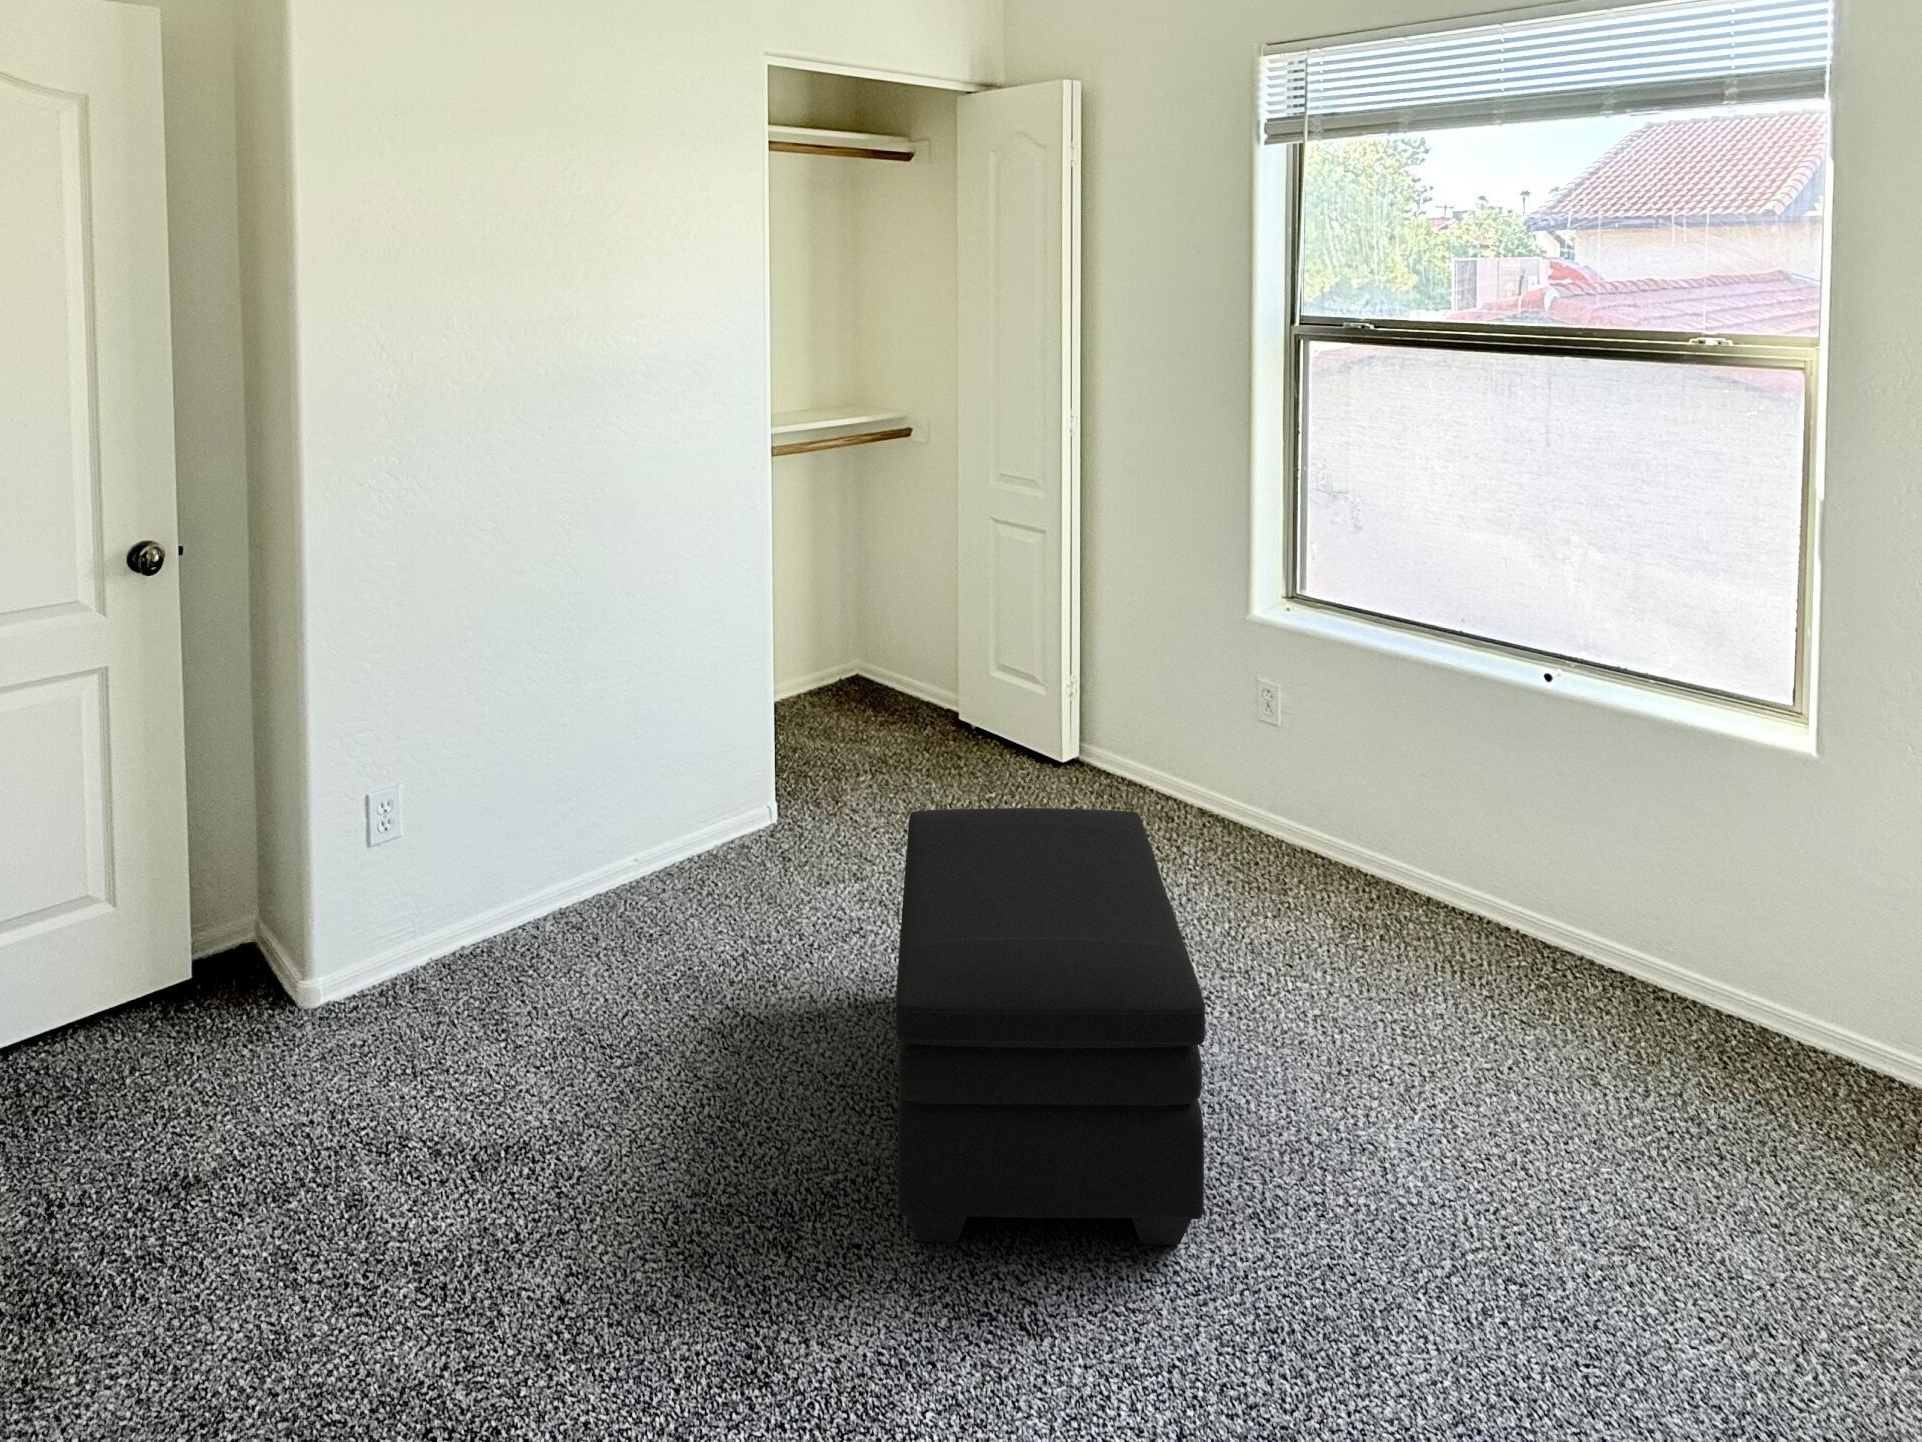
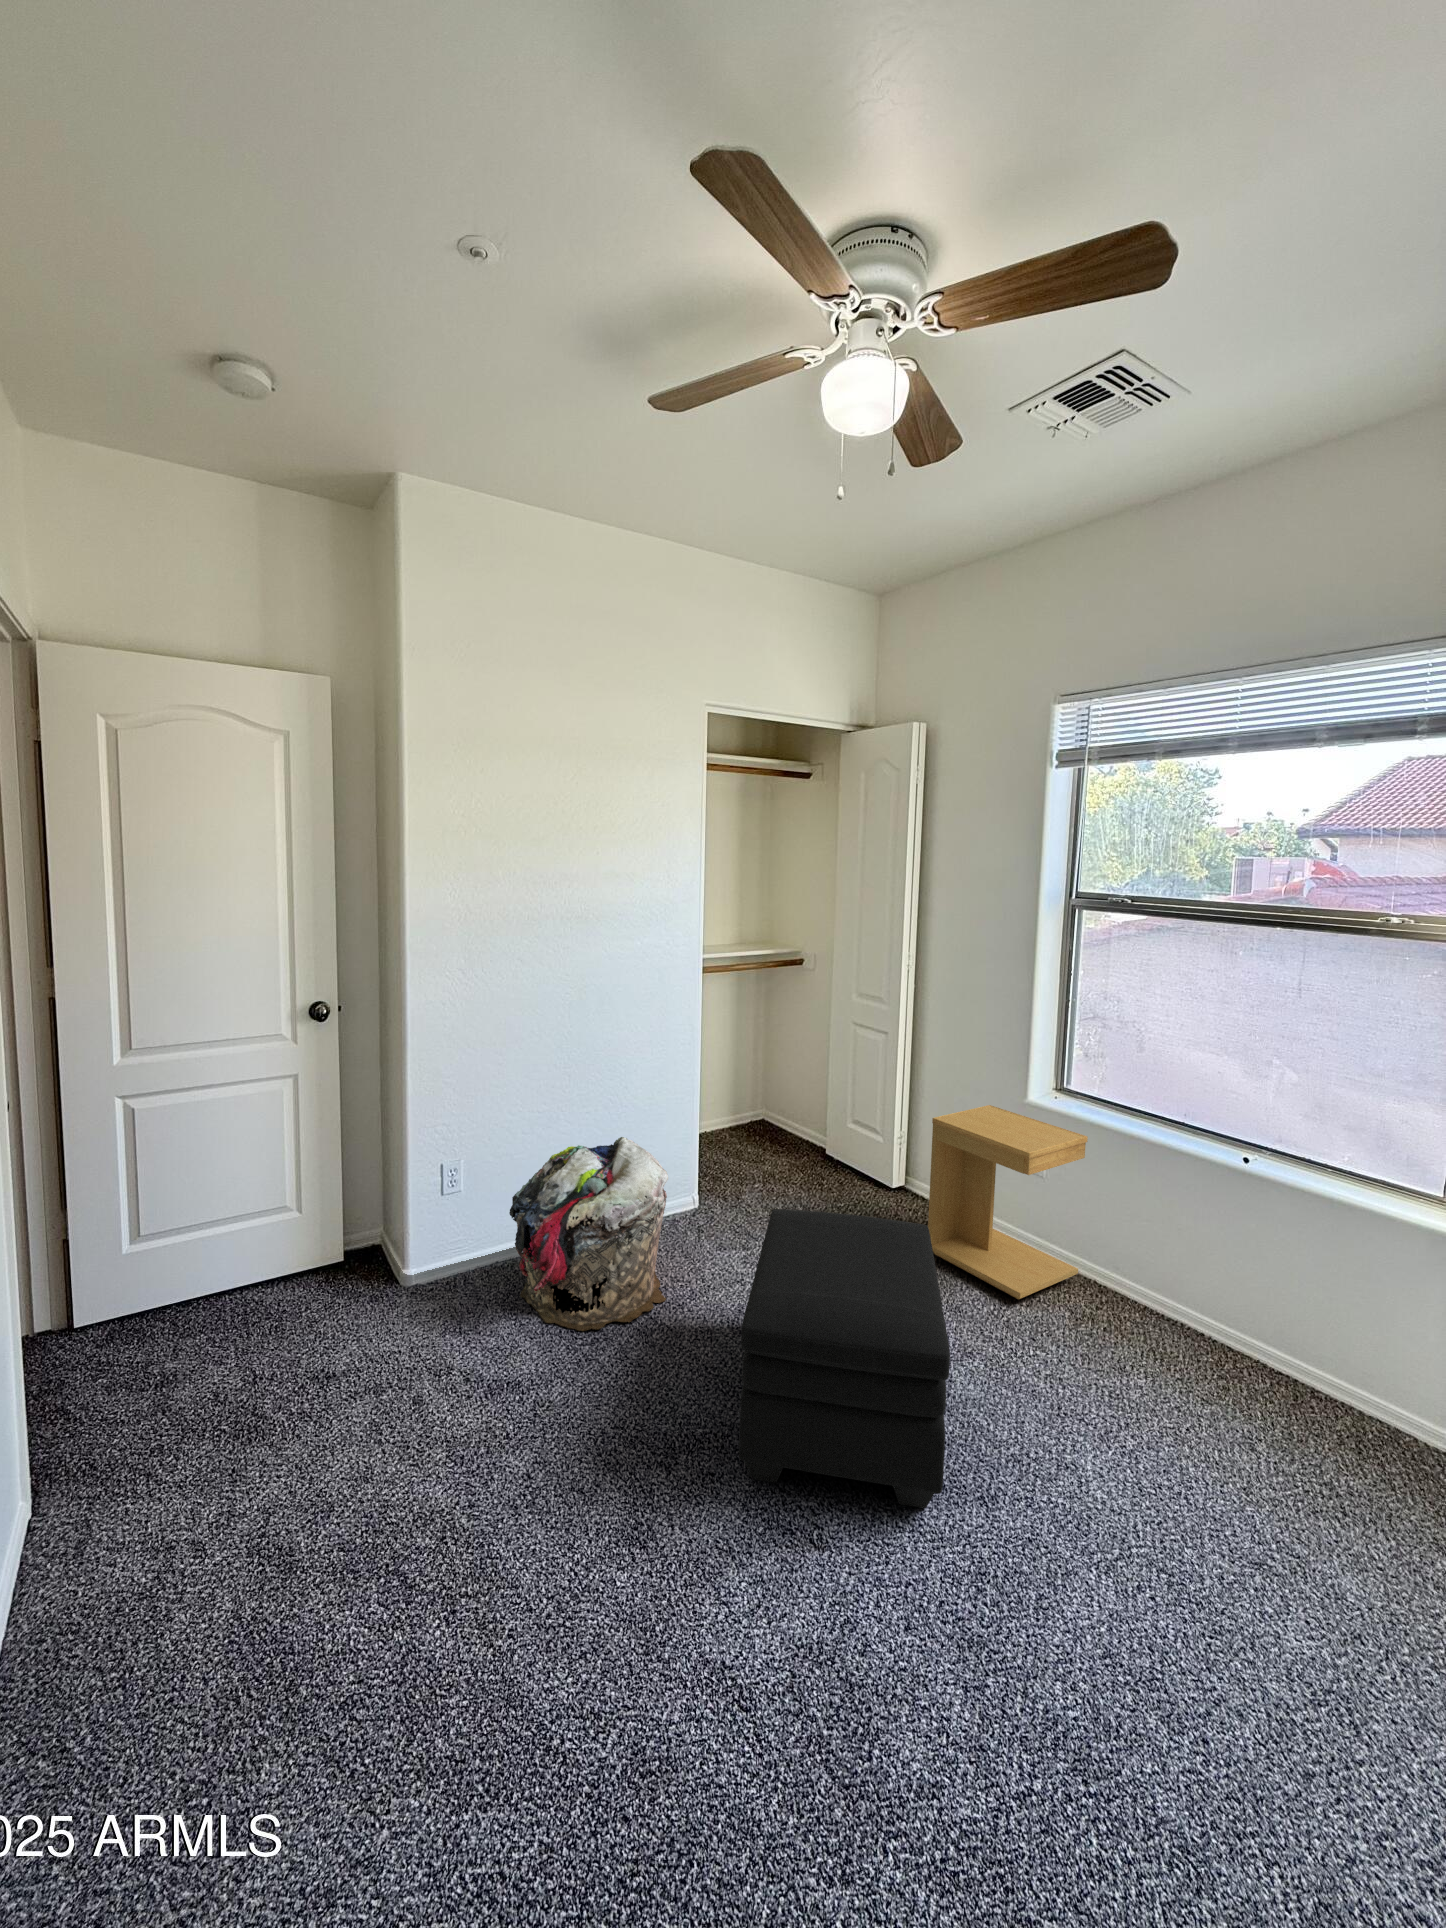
side table: none [1123,625,1336,906] -> present [928,1105,1088,1299]
laundry basket: none [490,721,749,1042] -> present [509,1137,668,1331]

